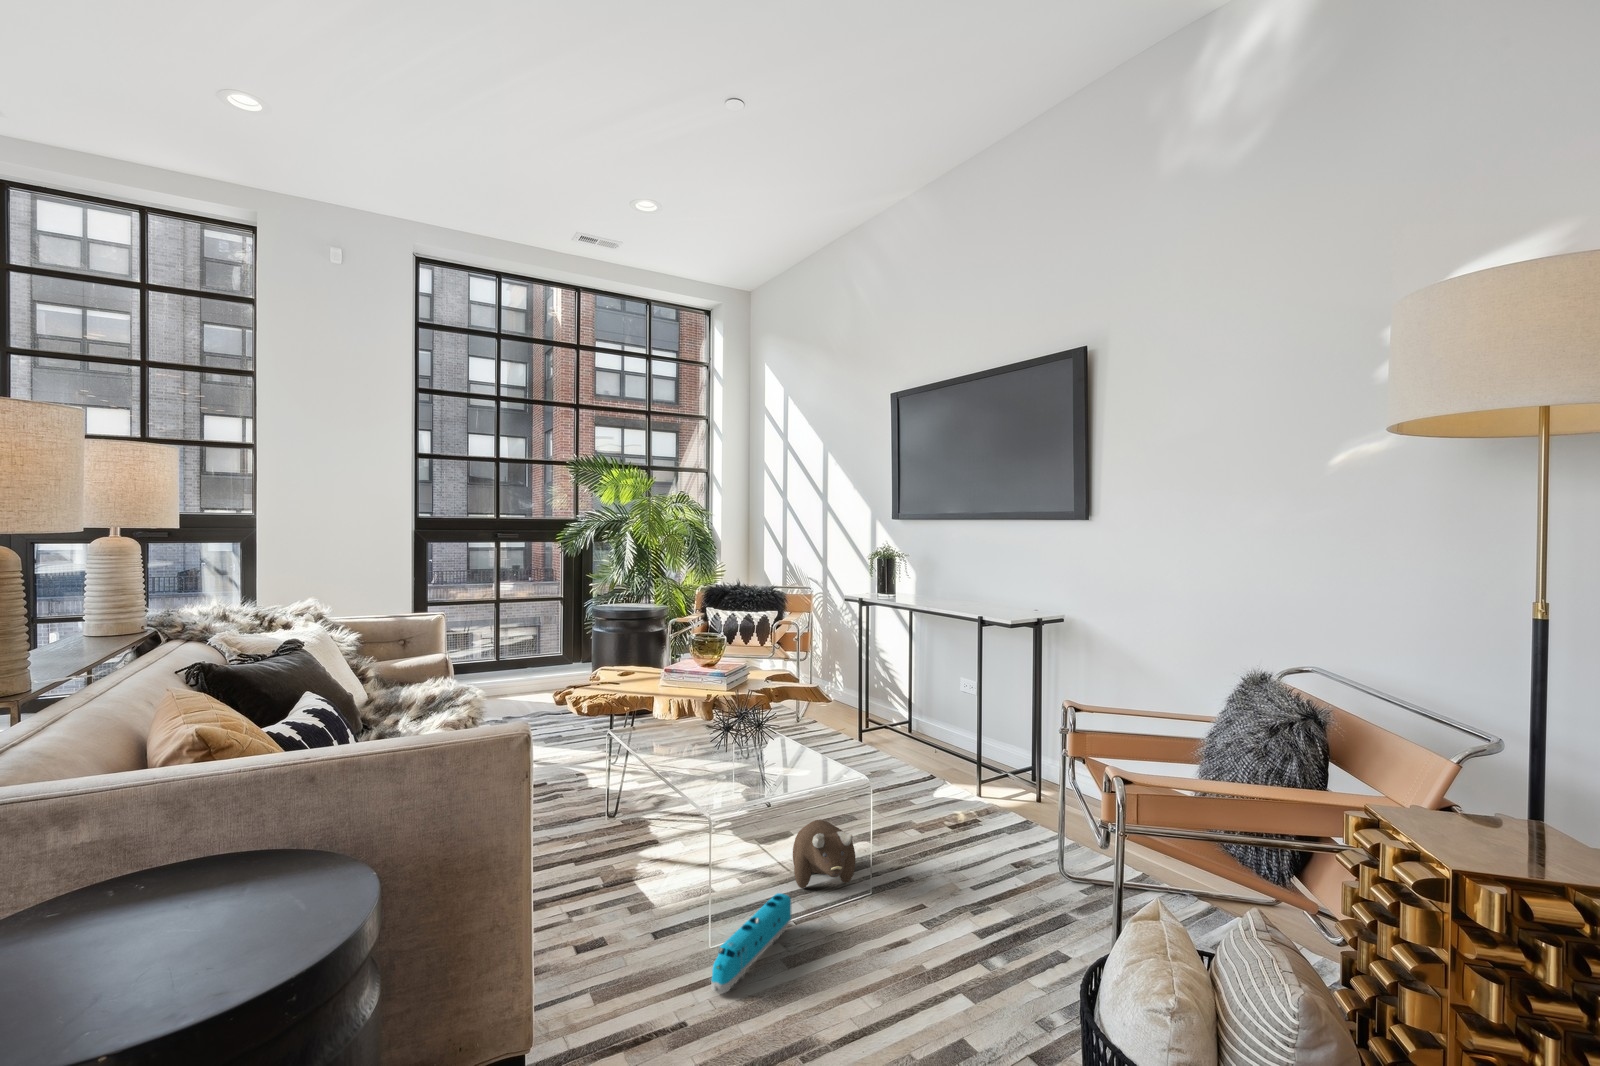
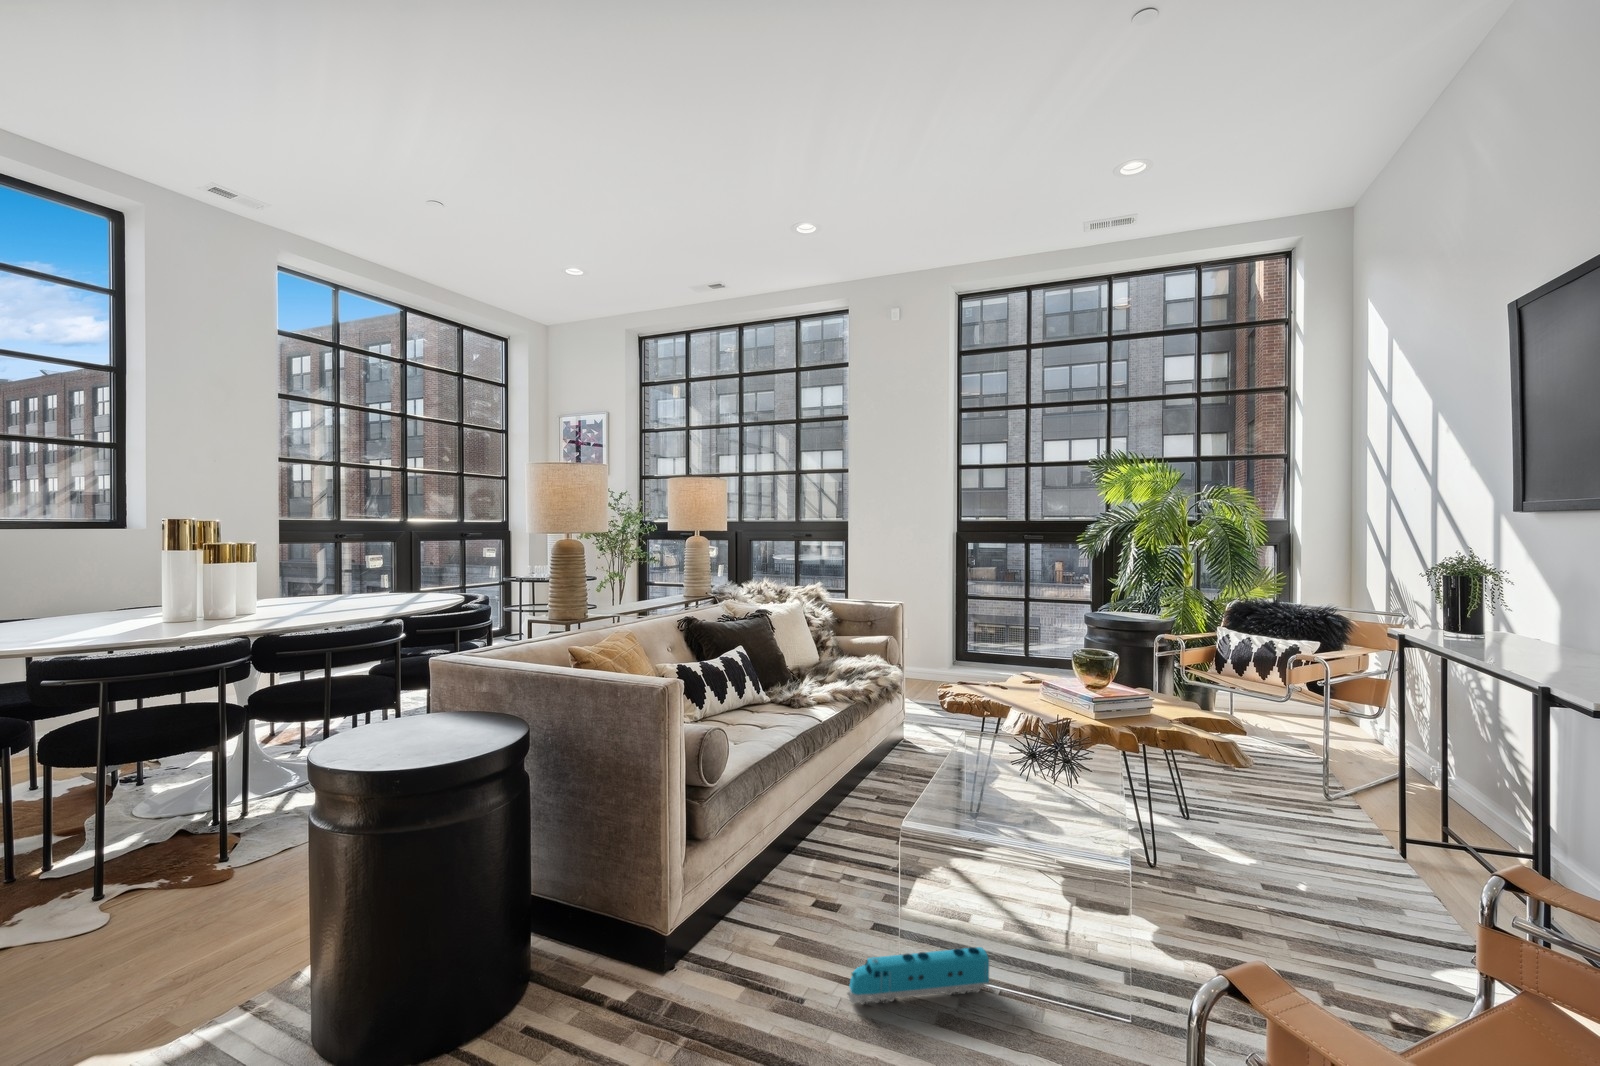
plush toy: present [793,820,856,888] -> none [1046,896,1129,991]

